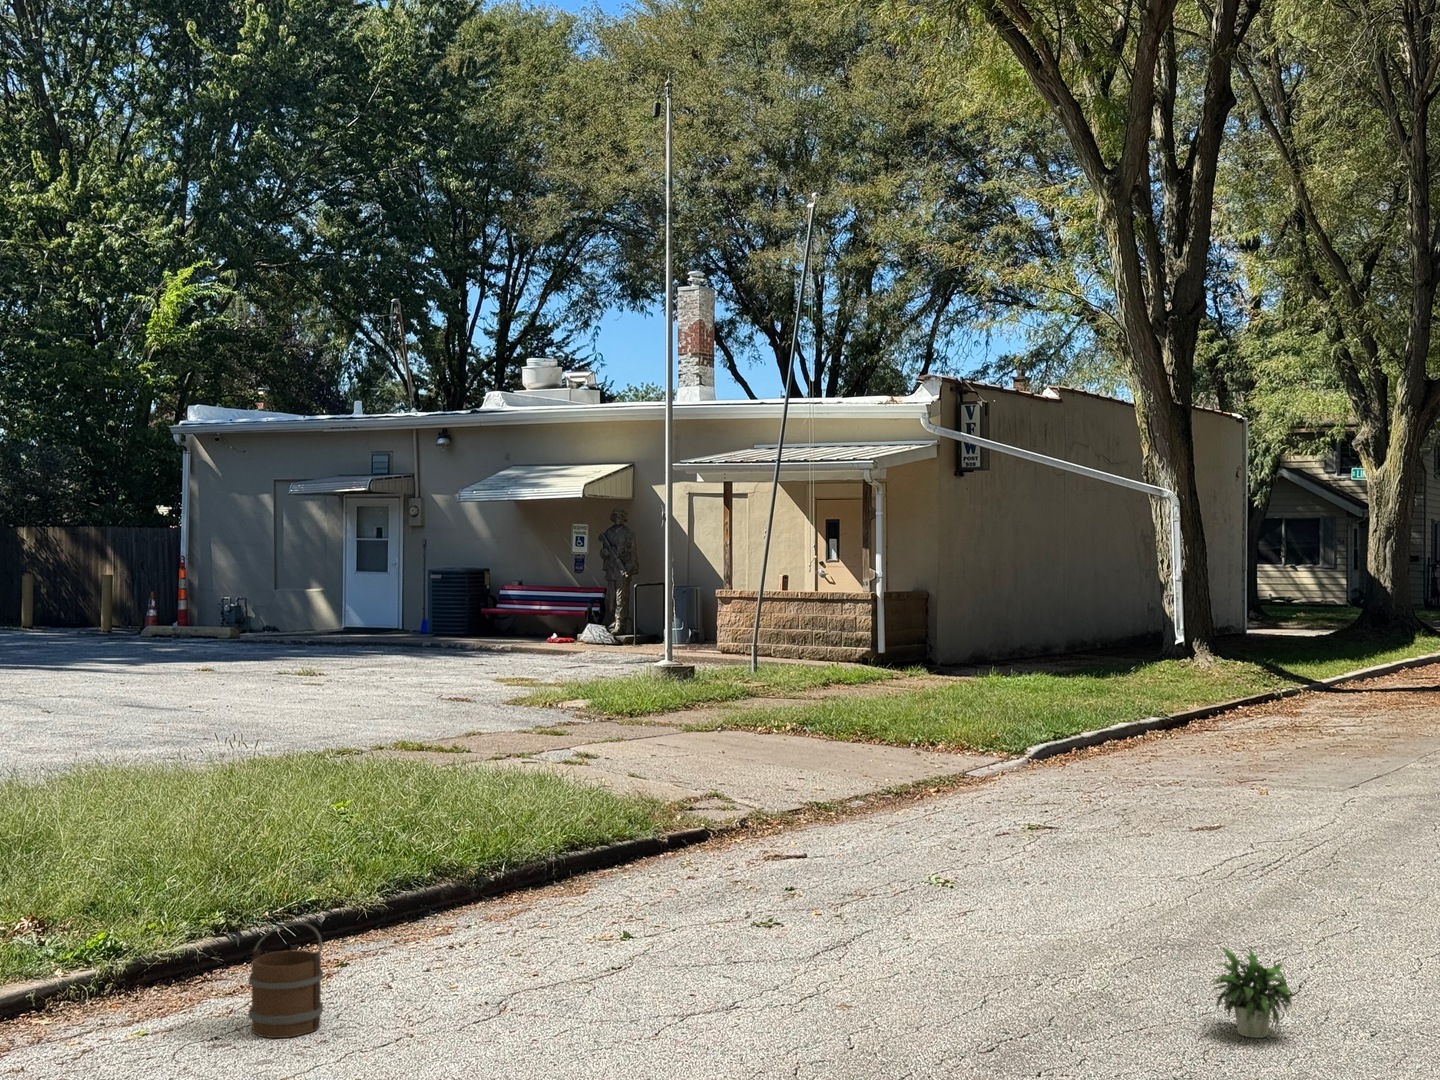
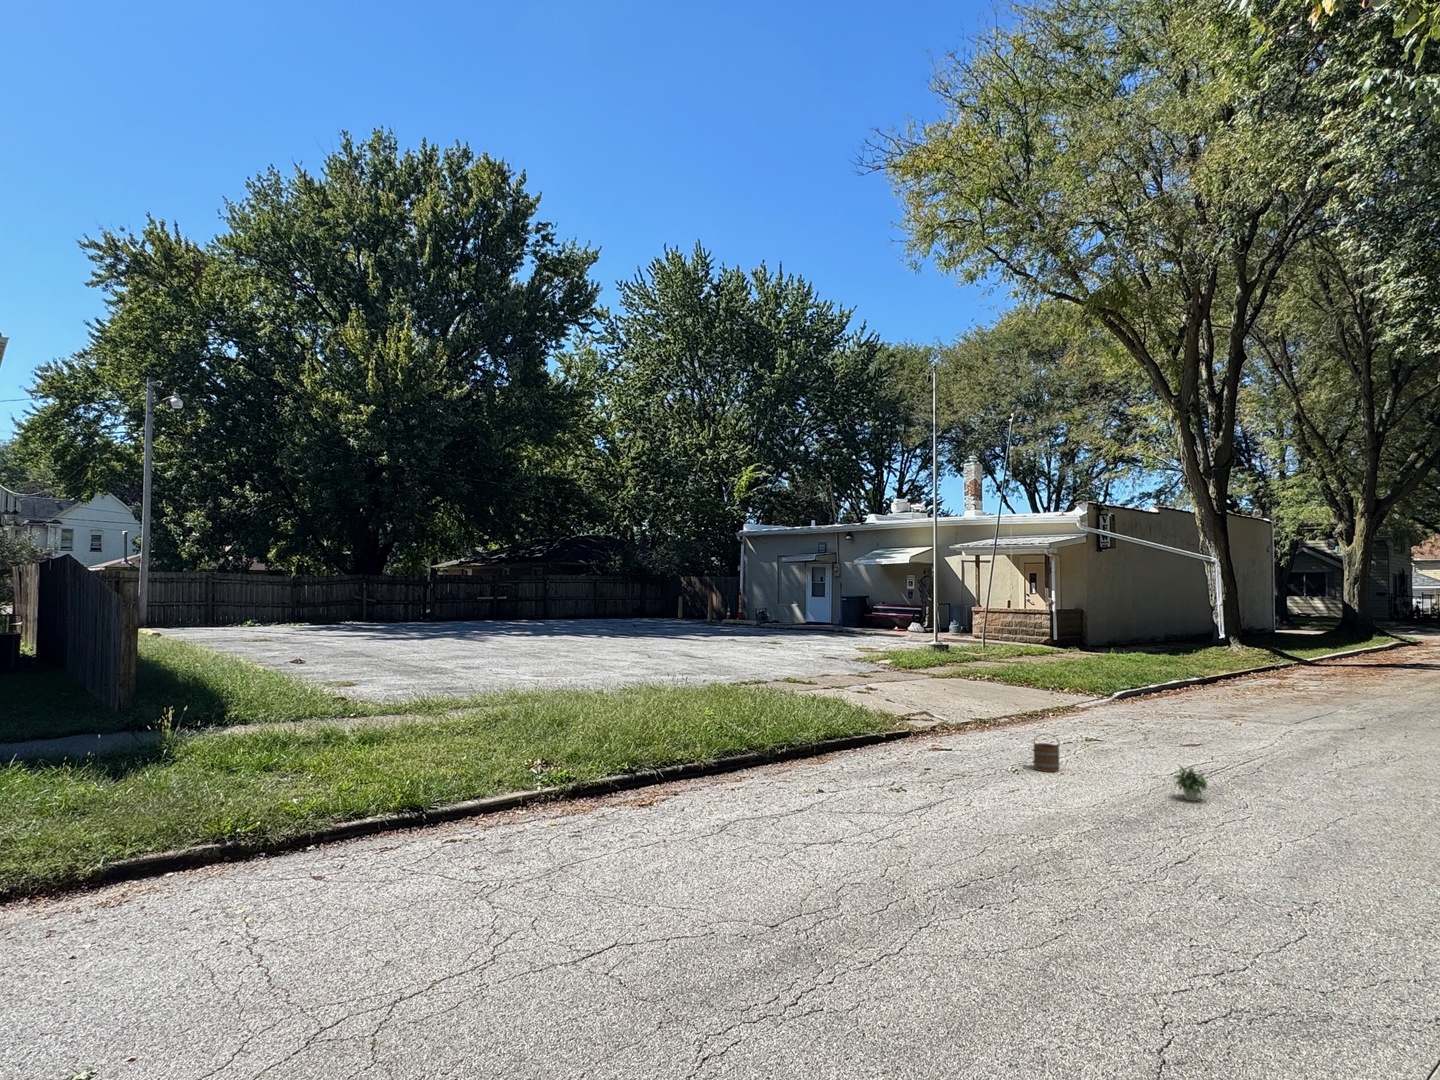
bucket: present [248,922,323,1038] -> present [1033,734,1060,772]

